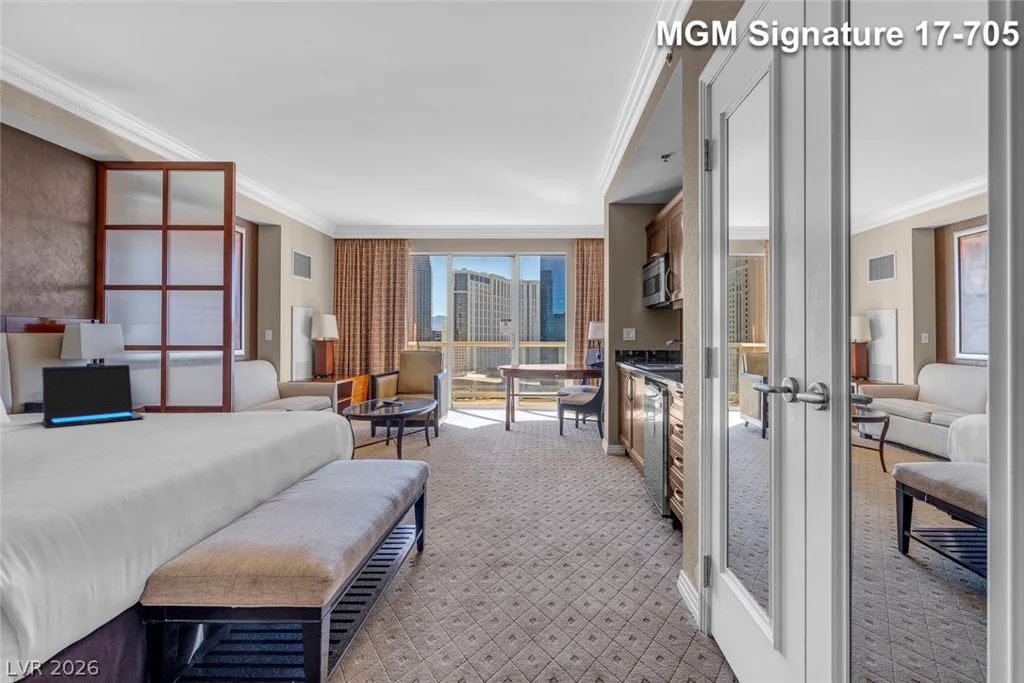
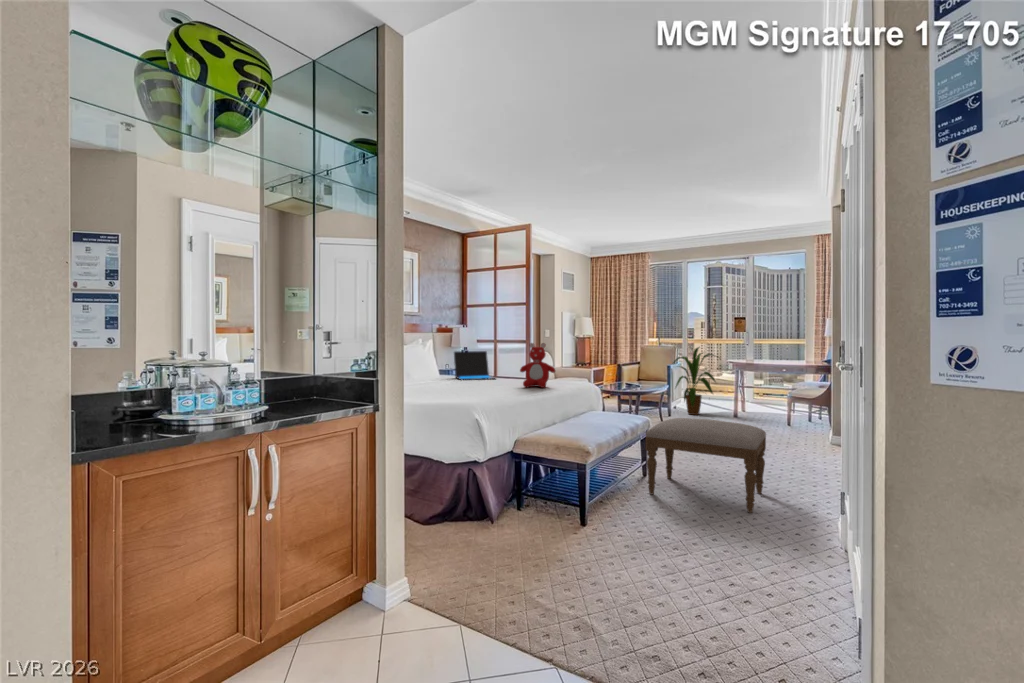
teddy bear: none [182,349,263,442] -> present [520,343,555,388]
house plant: none [440,352,497,436] -> present [674,347,715,415]
ottoman: none [440,472,626,634] -> present [646,418,766,513]

